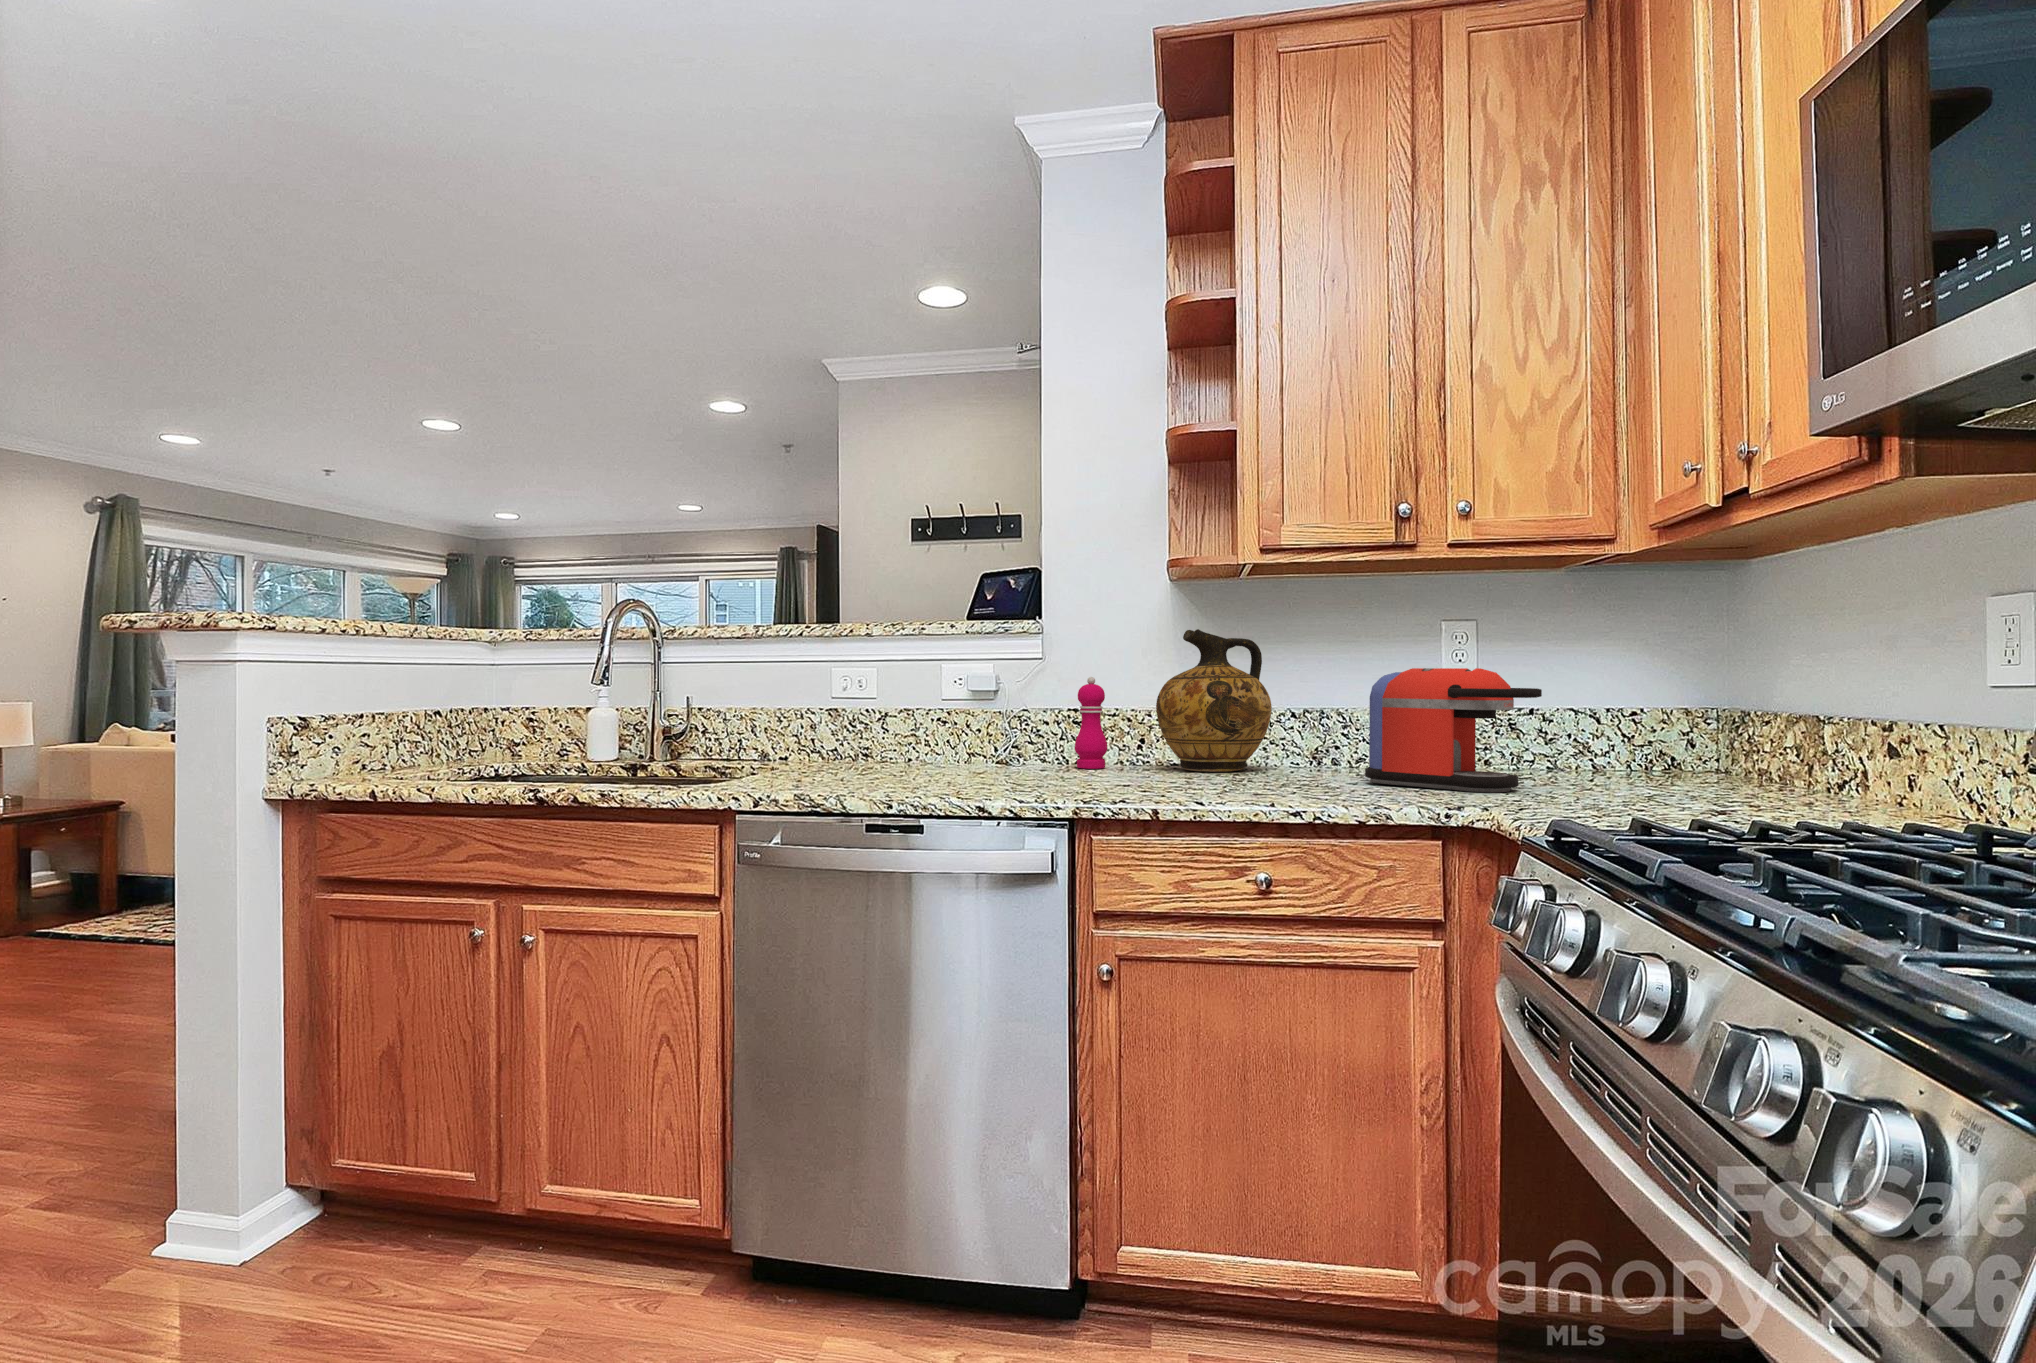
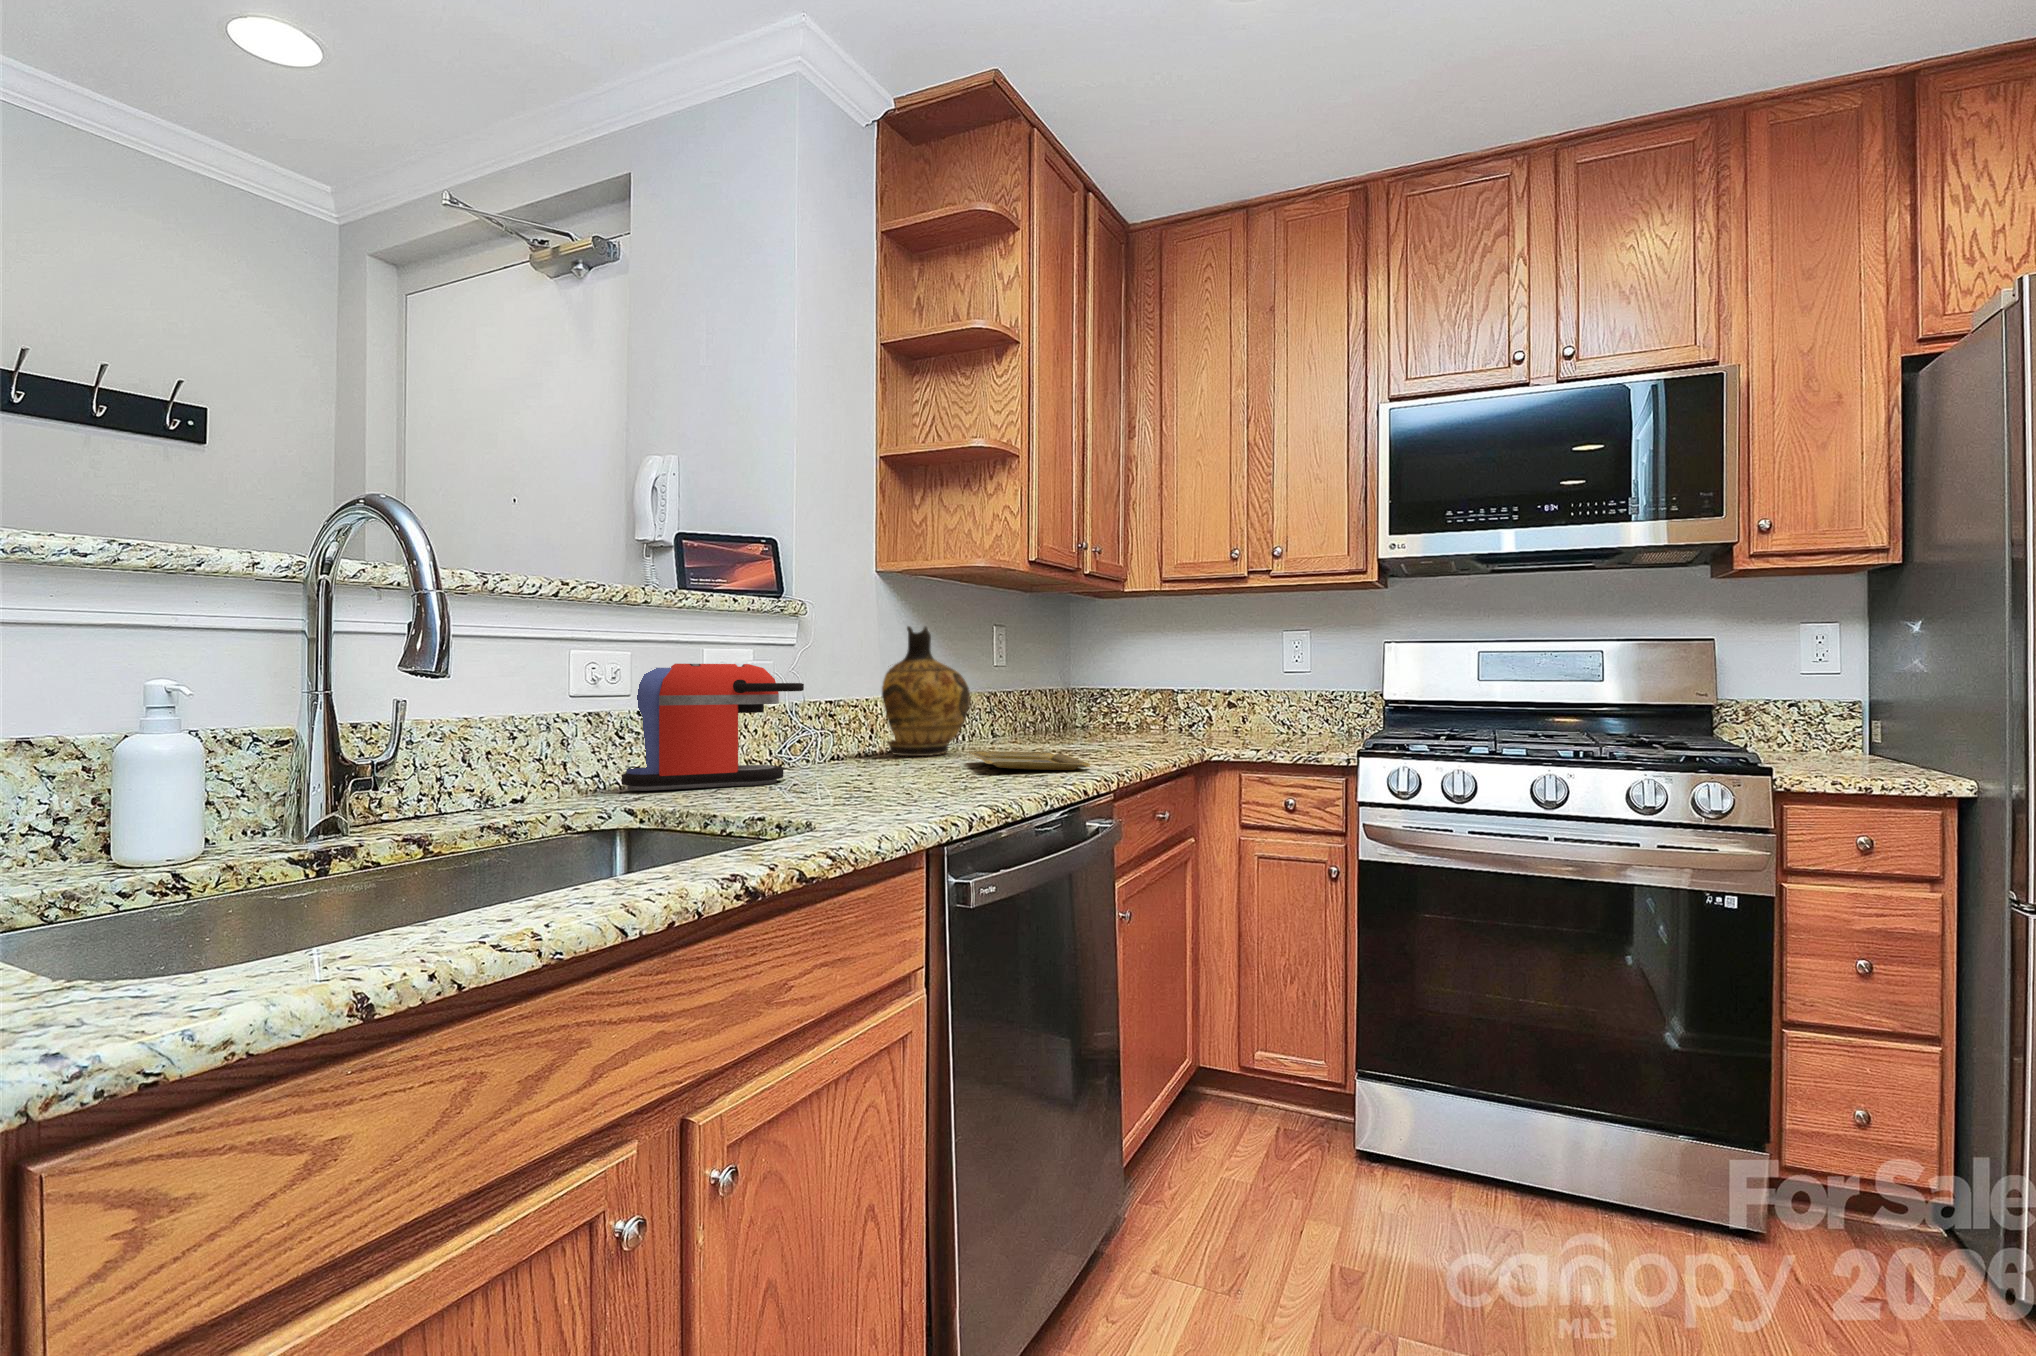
coffee maker: present [1365,668,1542,793] -> present [622,664,804,791]
pepper mill: present [1075,677,1107,769] -> none [823,669,858,765]
tray: none [1006,767,1185,791] -> present [969,751,1090,770]

